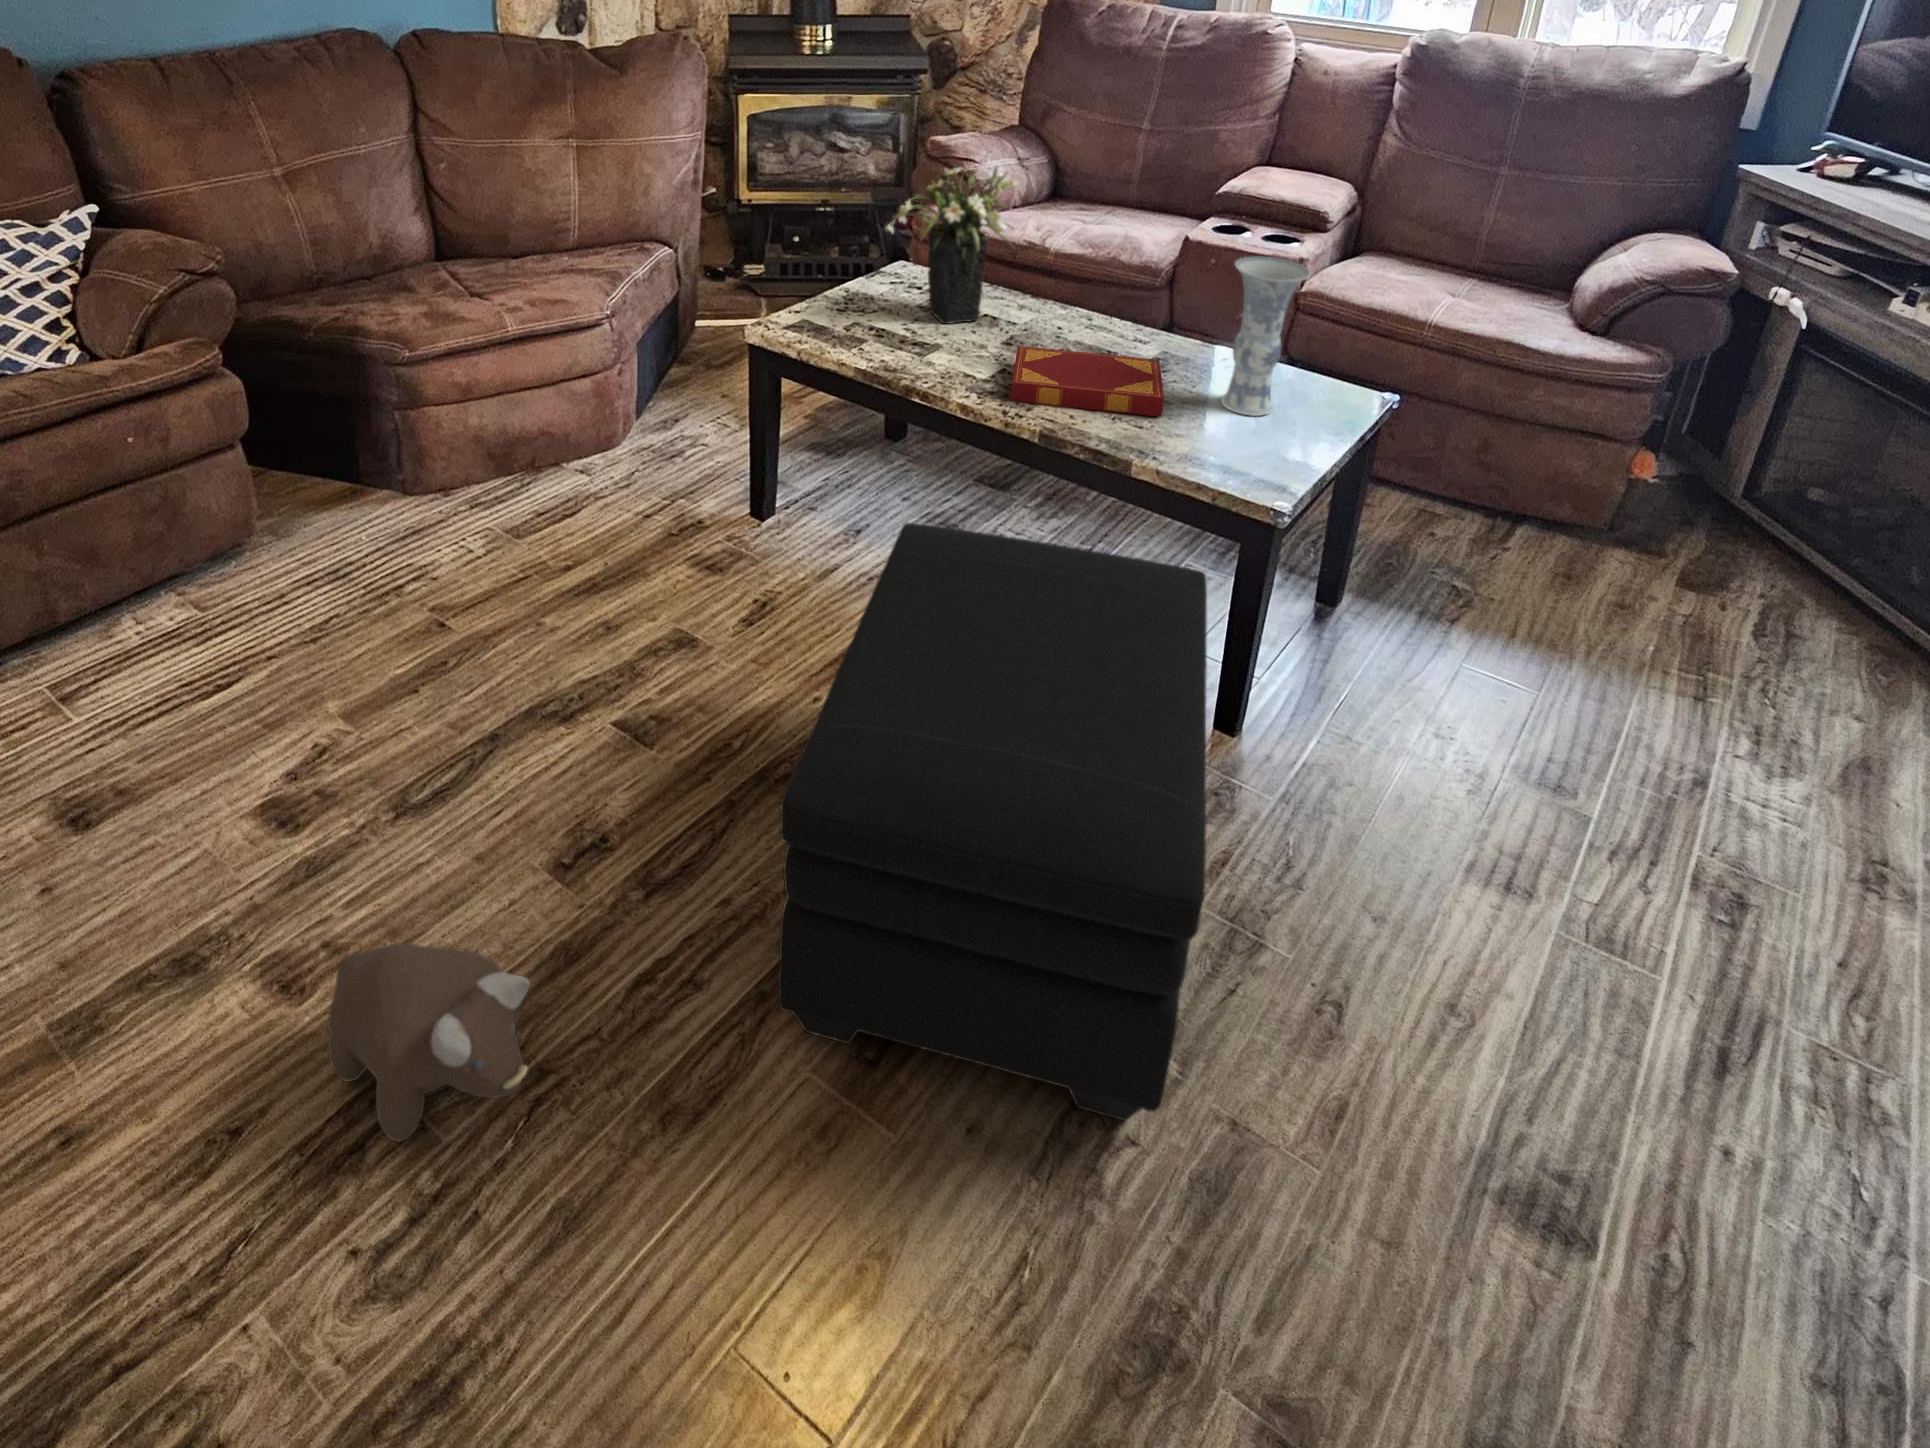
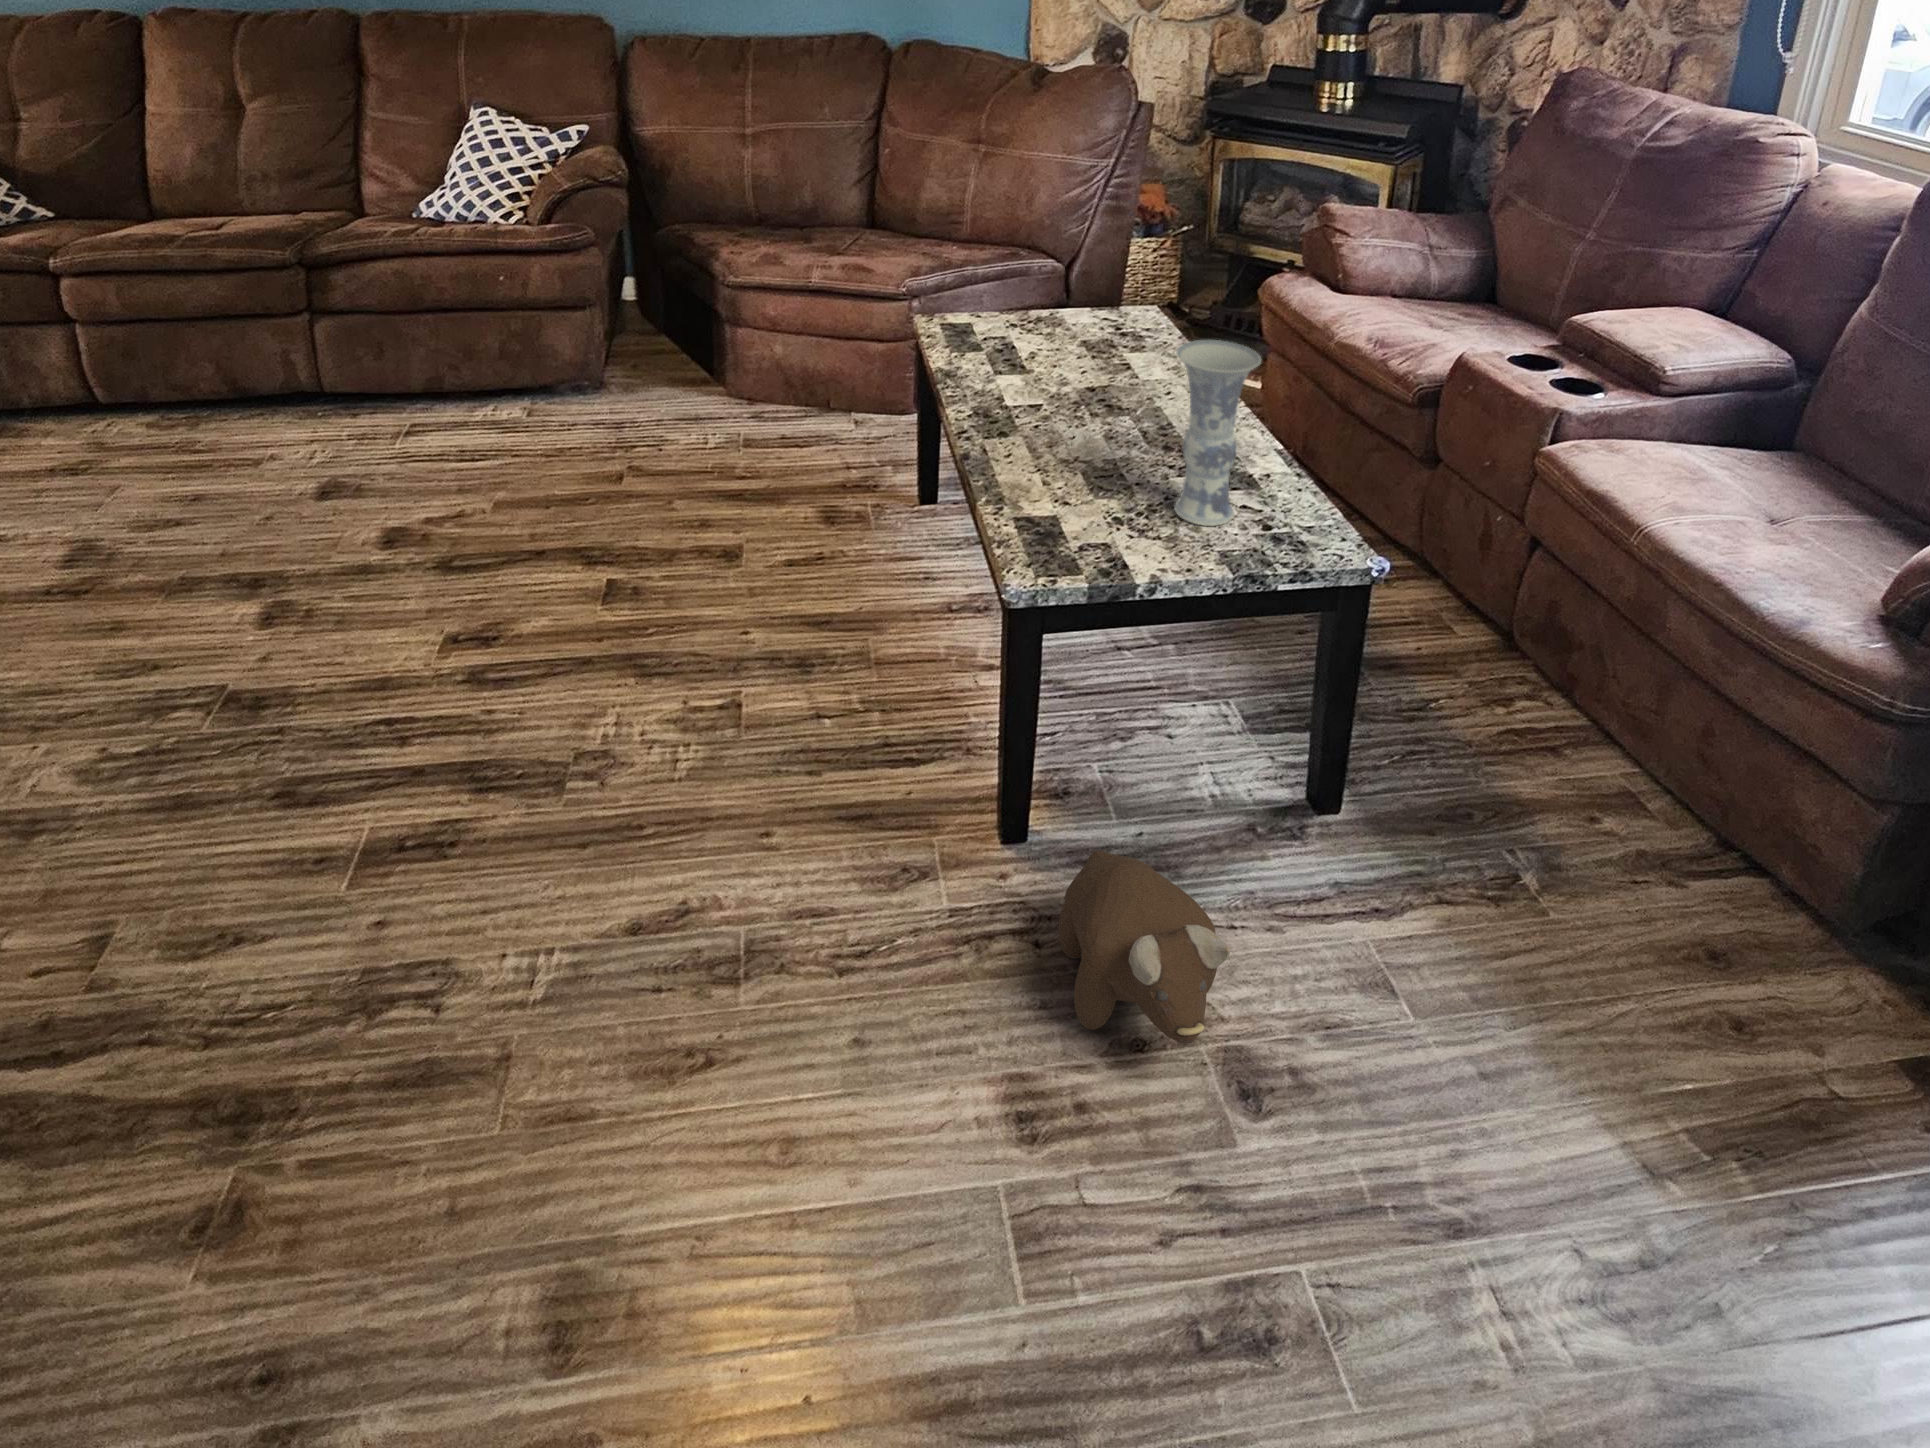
flower arrangement: present [885,167,1016,324] -> none [1025,202,1174,367]
hardback book: present [1011,346,1164,417] -> none [987,388,1168,486]
ottoman: present [778,523,1207,1121] -> none [347,483,896,997]
plush toy: present [327,942,530,1141] -> present [1059,851,1230,1044]

